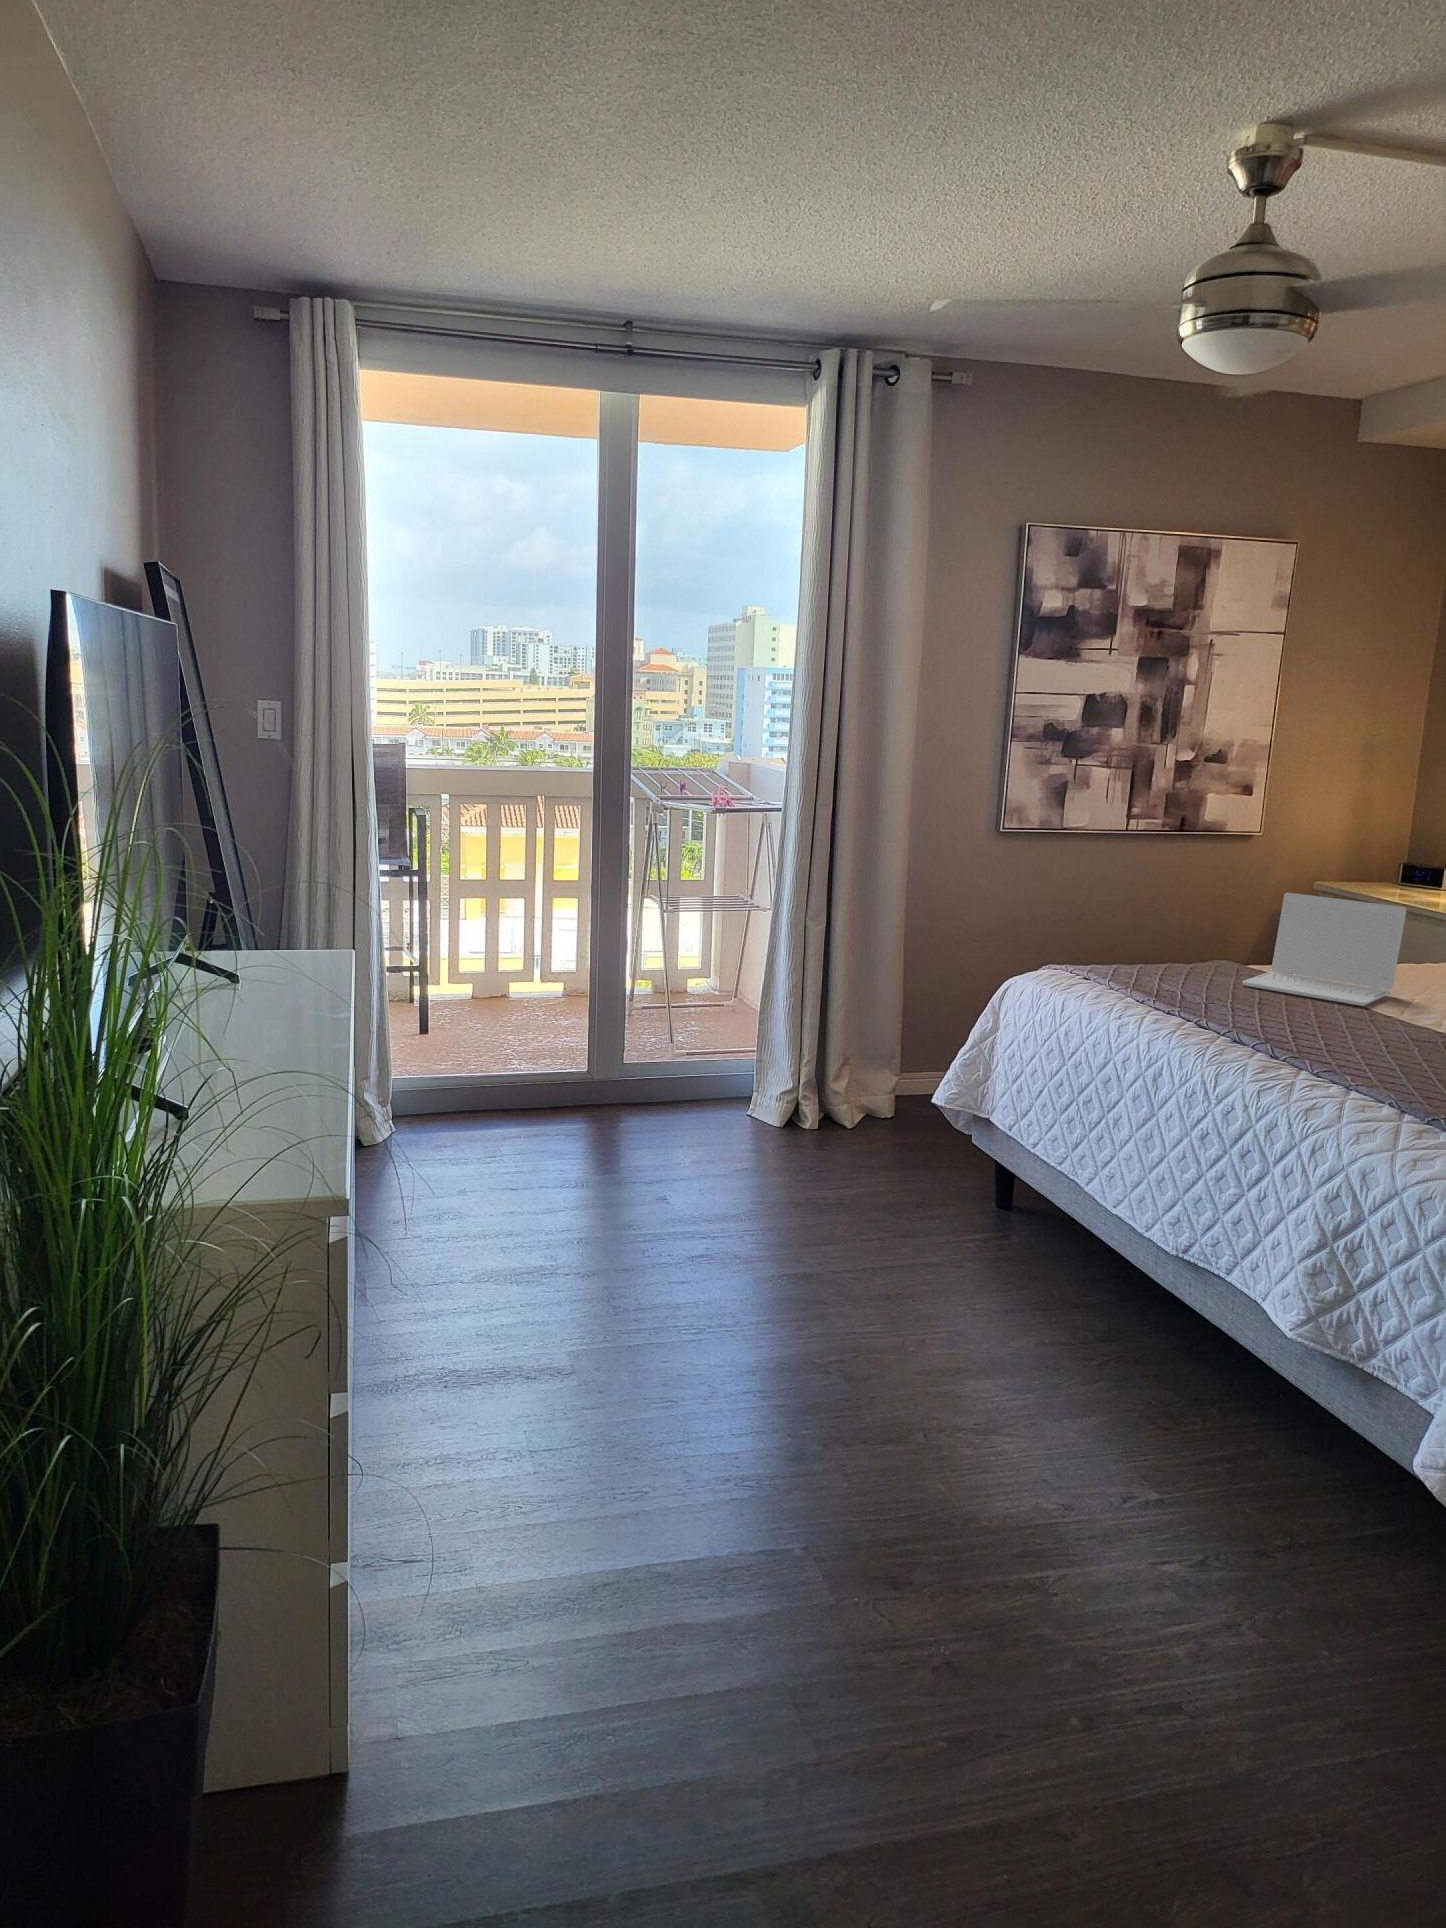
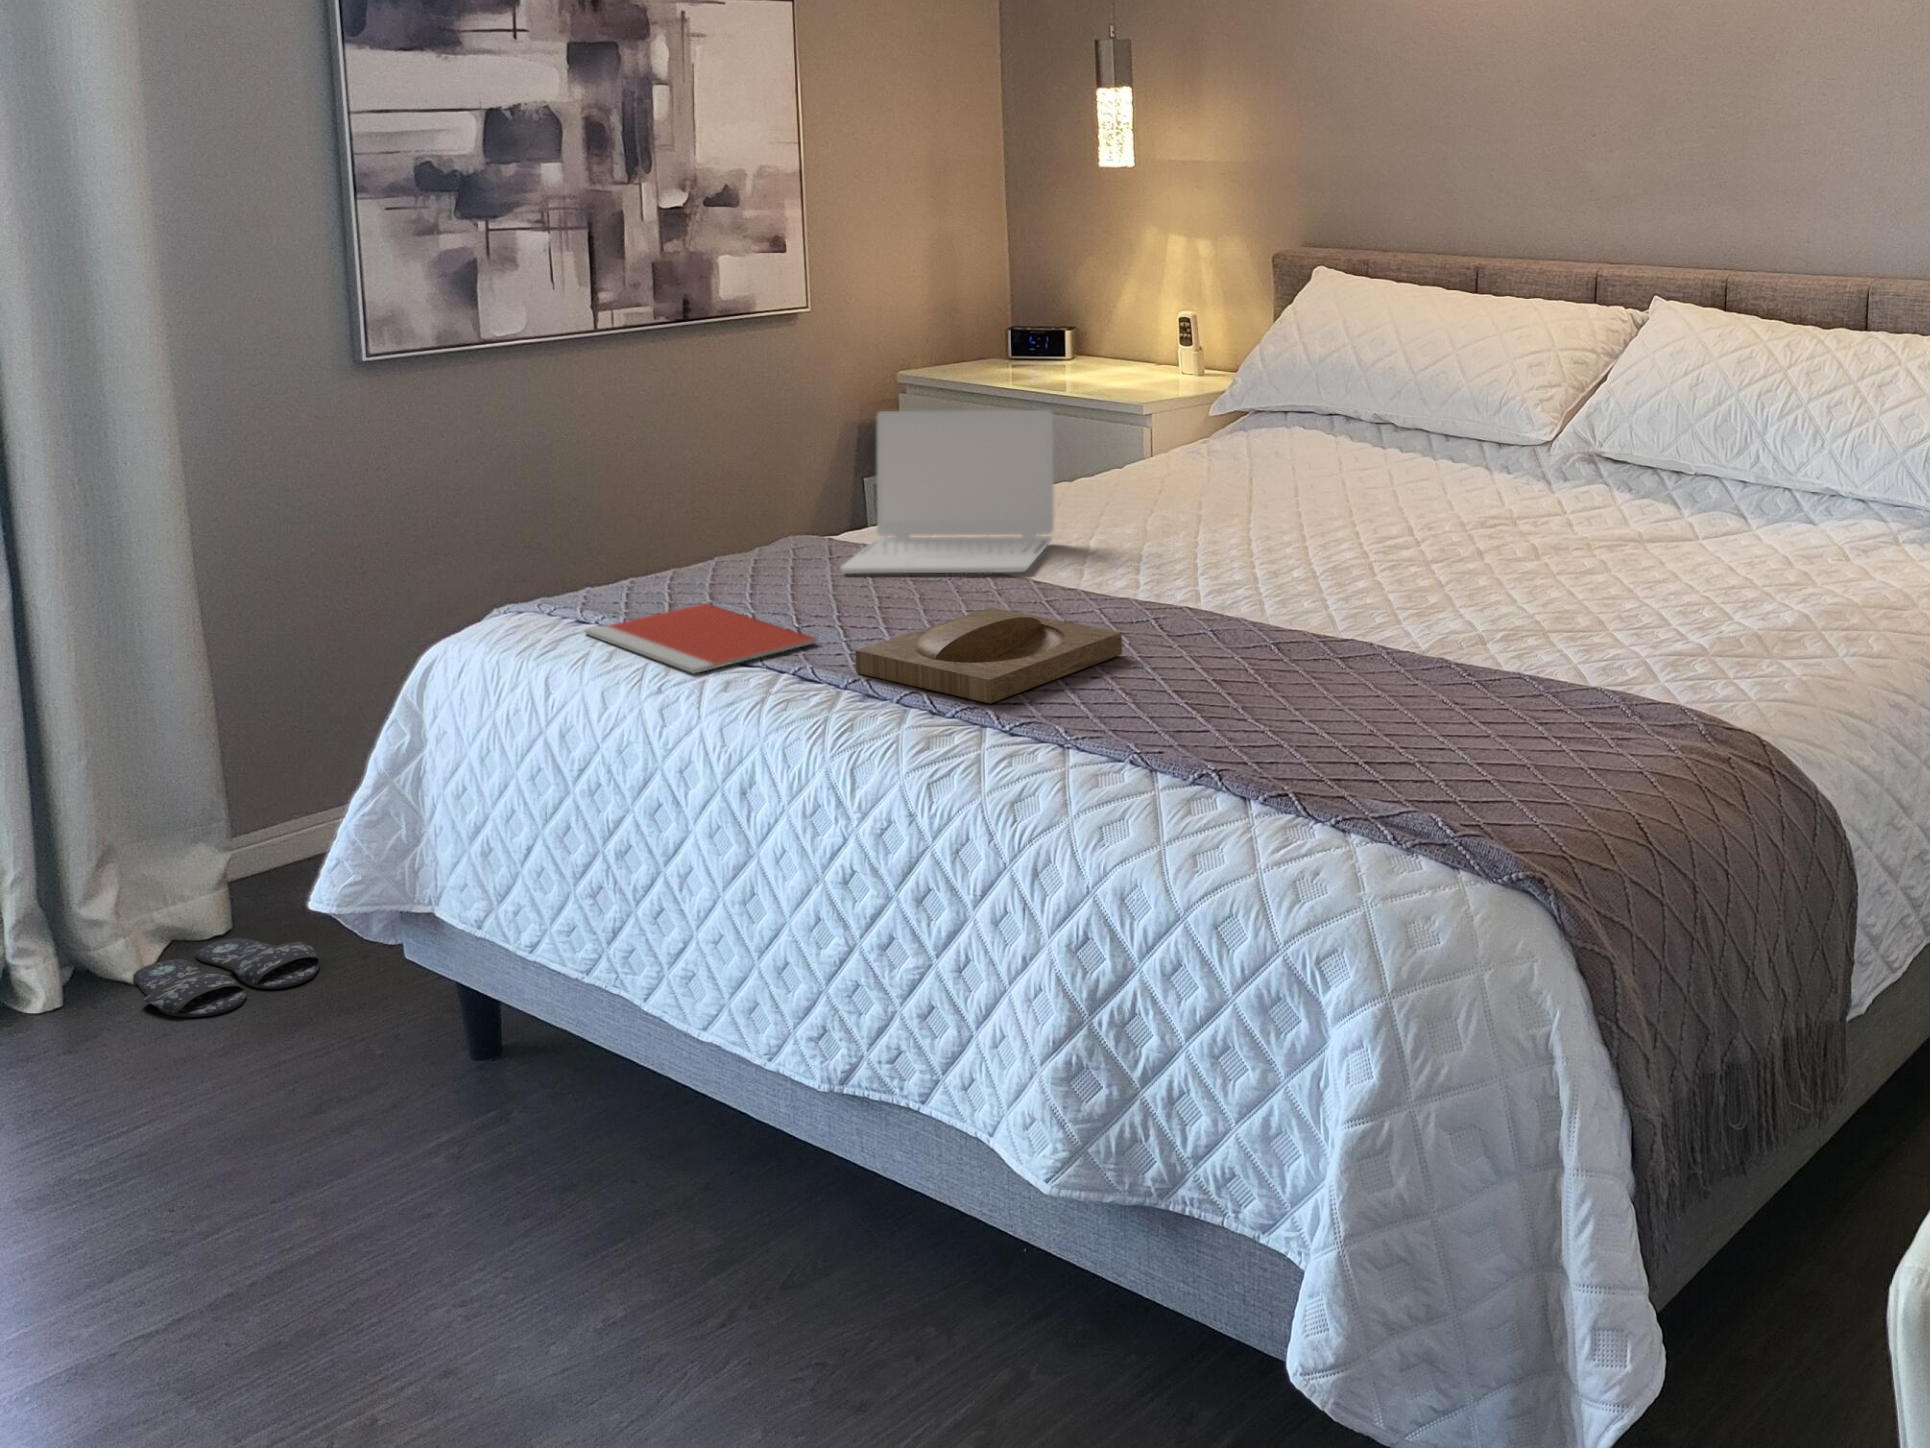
notebook: none [1088,982,1218,1013] -> present [585,603,818,673]
tray: none [1235,1015,1415,1062] -> present [855,608,1122,703]
slippers: none [851,1118,931,1149] -> present [133,938,320,1017]

